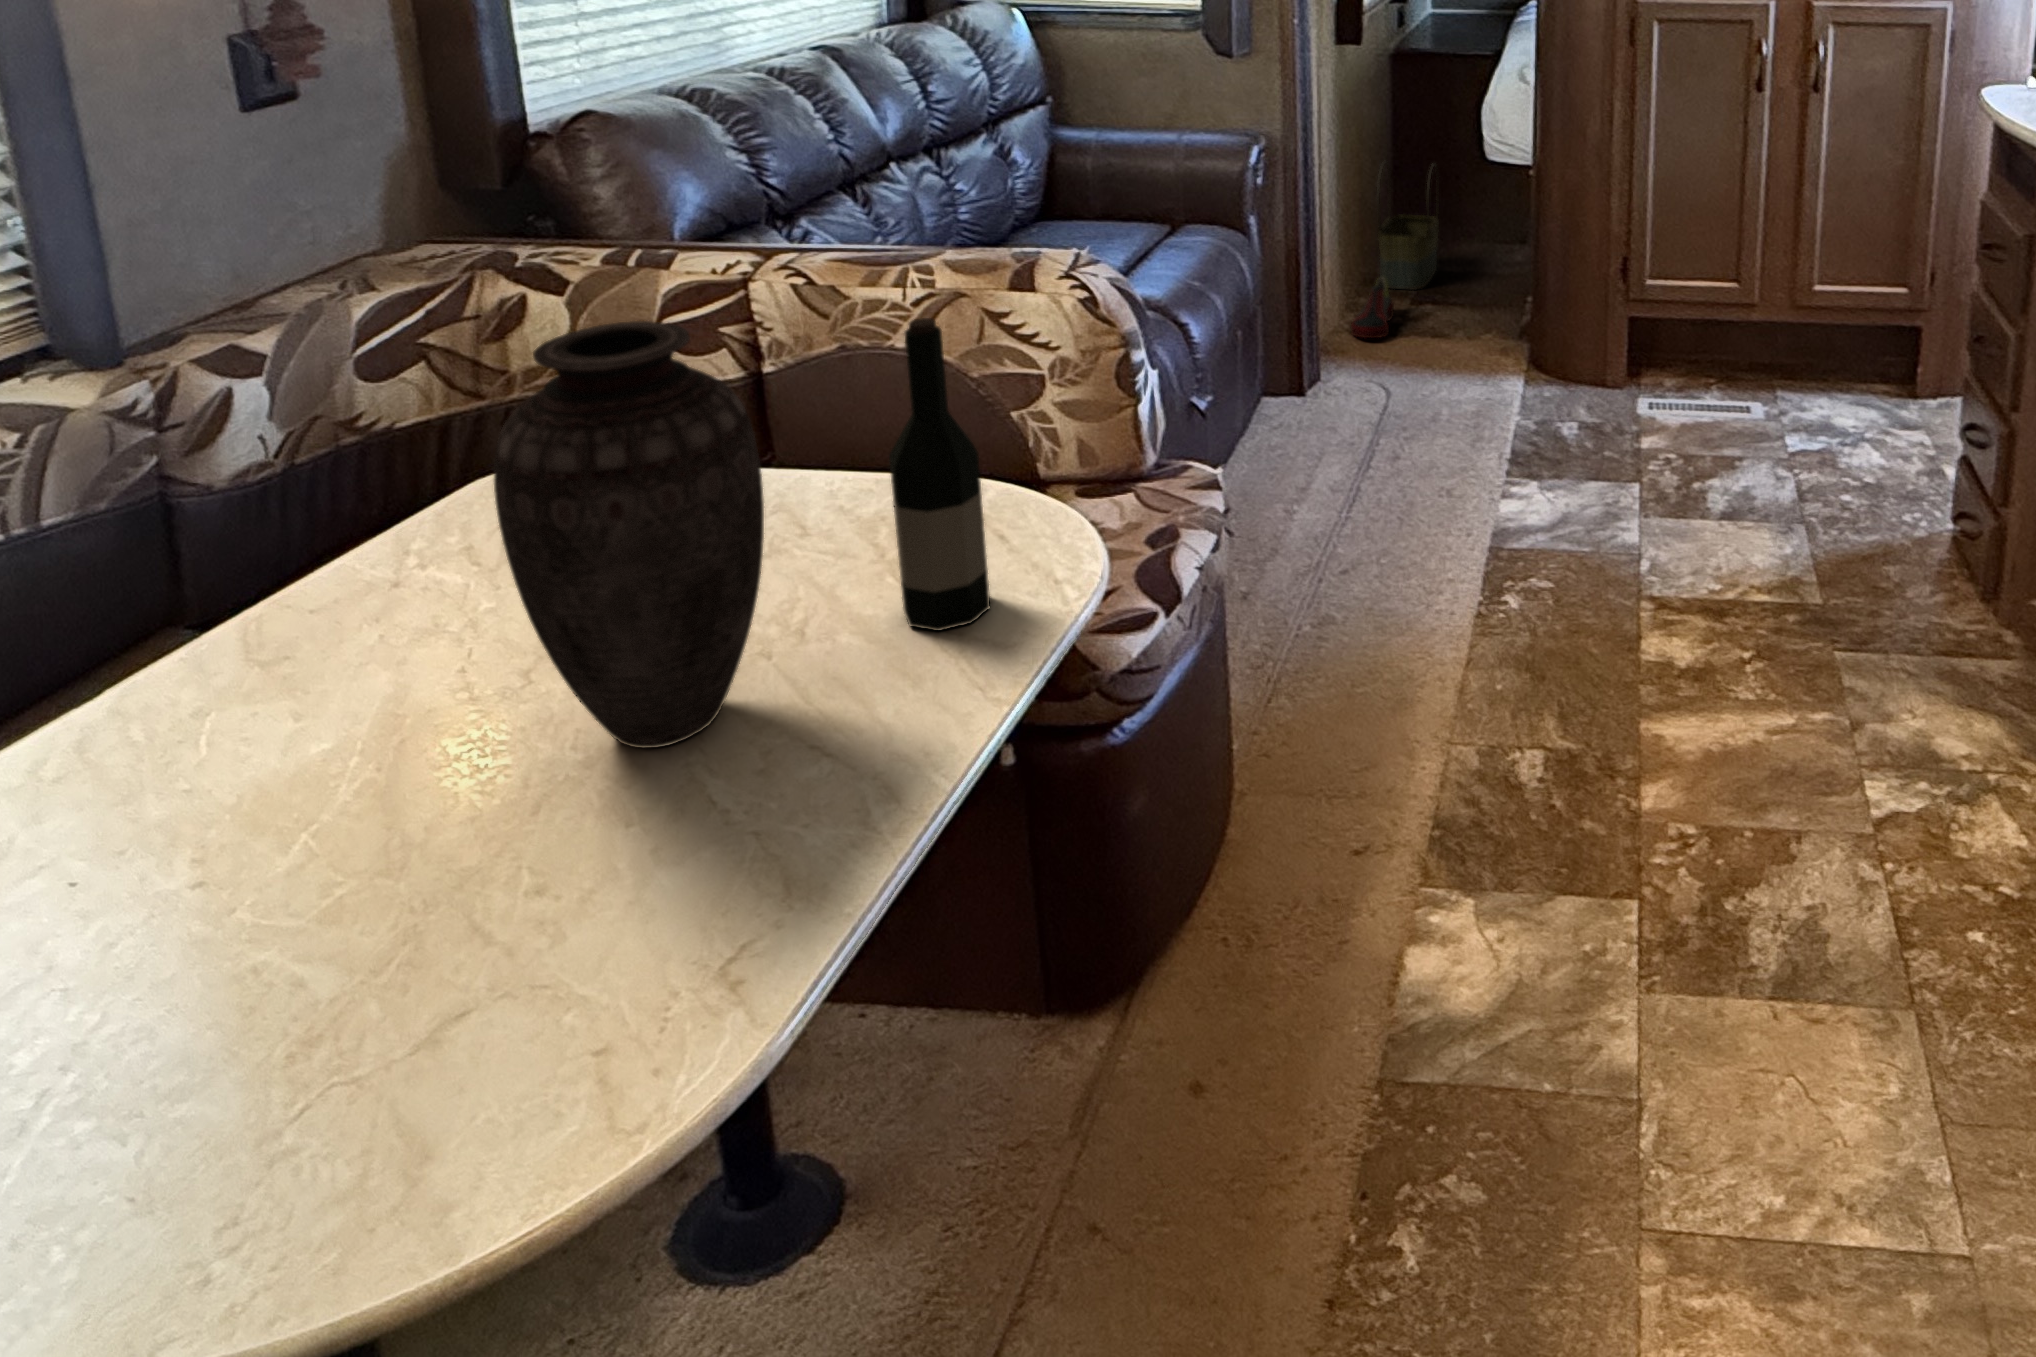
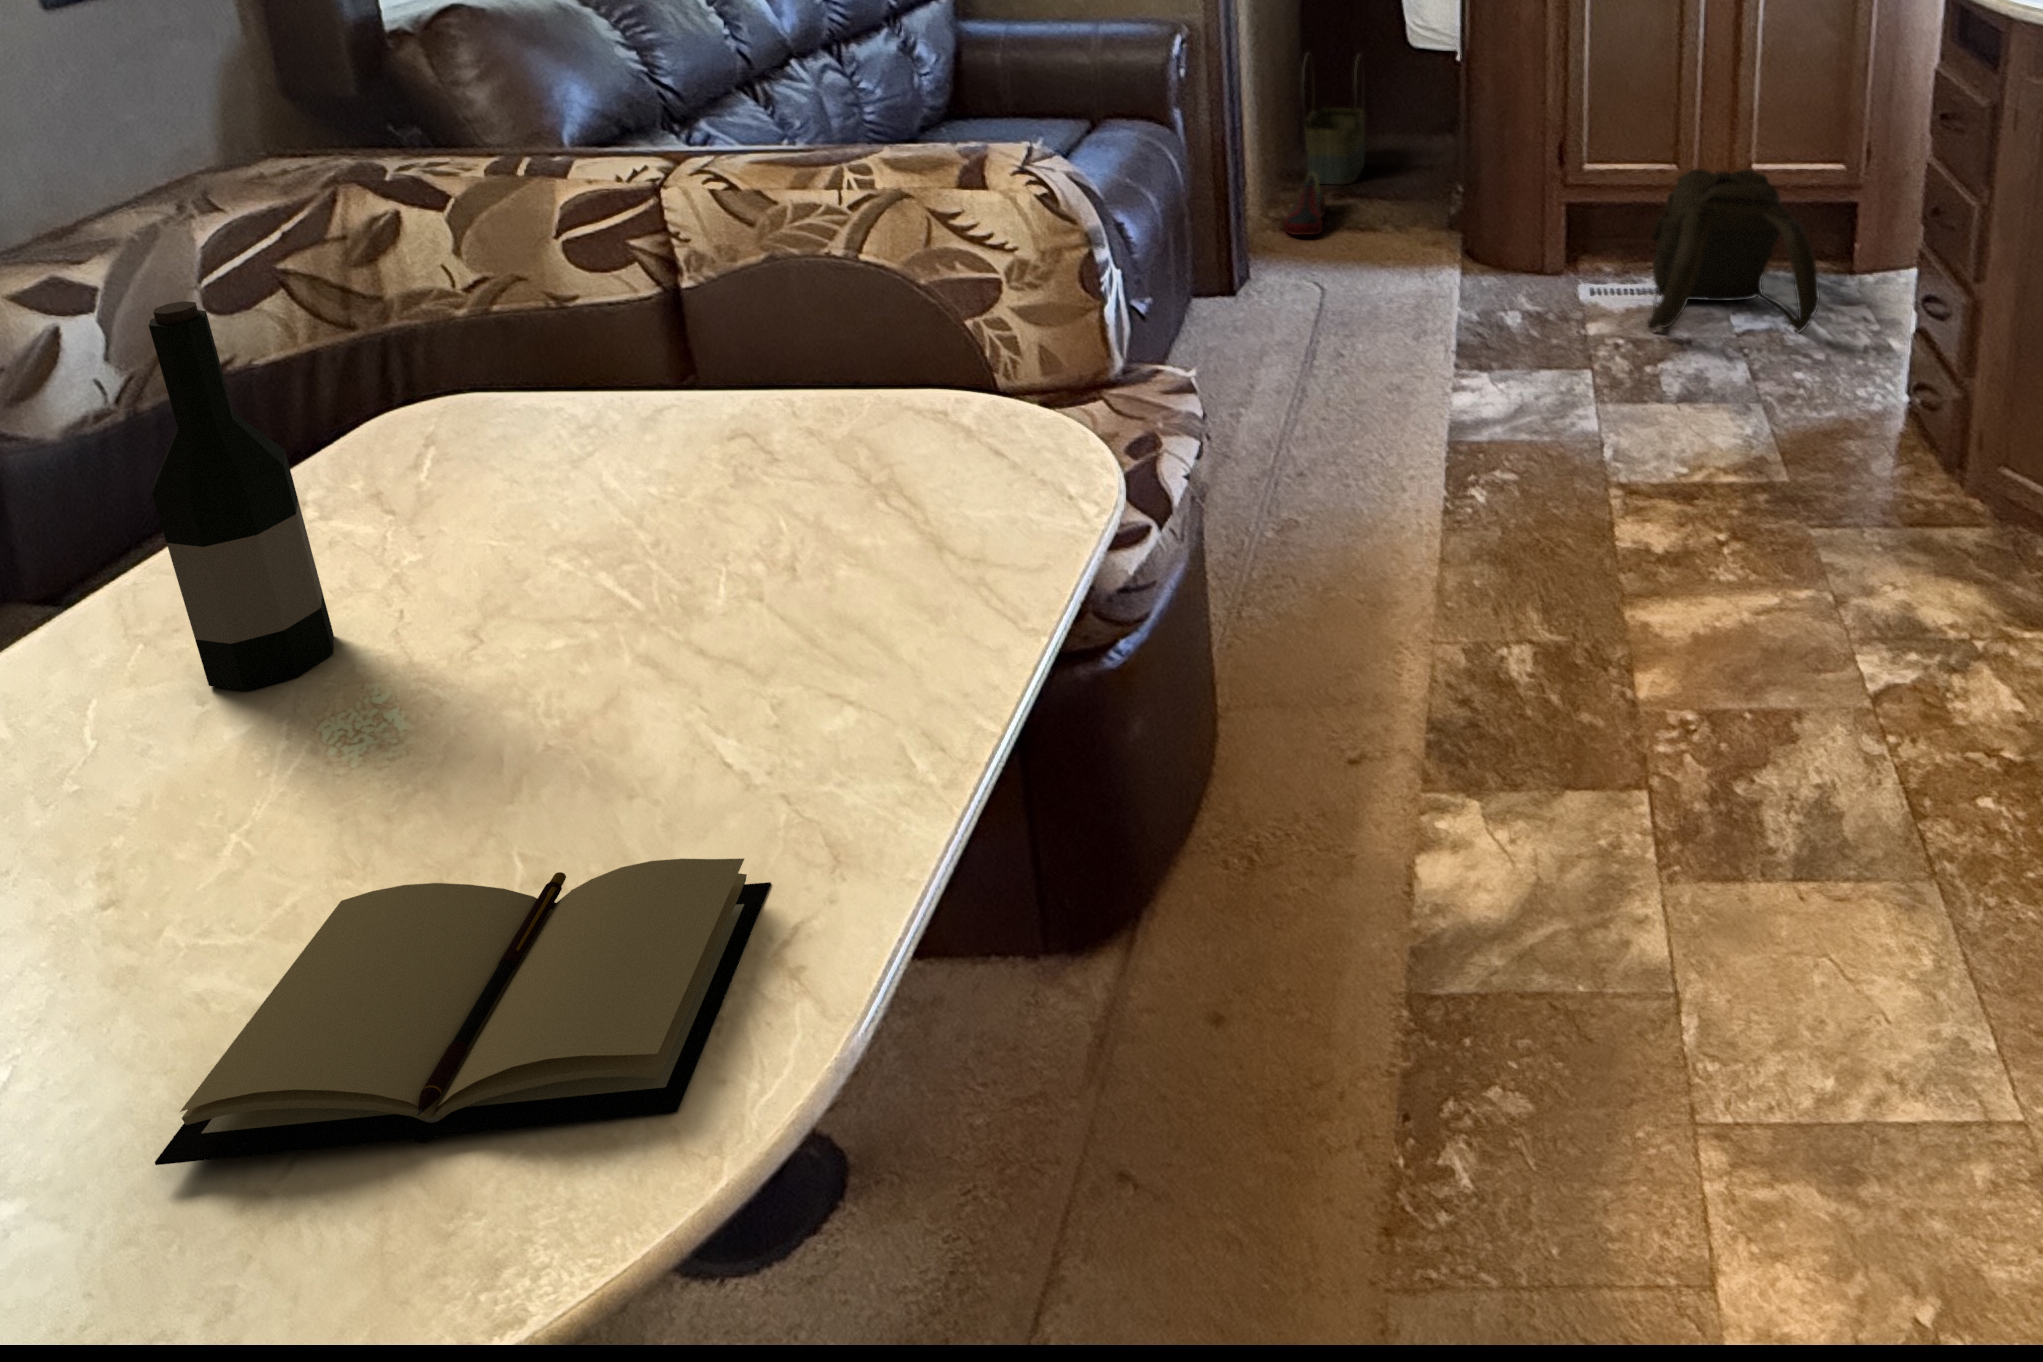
backpack: none [1694,285,1866,454] -> present [1648,168,1820,333]
wine bottle: present [889,318,990,631] -> present [149,301,334,691]
vase: present [494,321,764,748] -> none [435,230,755,710]
book: none [198,881,734,1108] -> present [155,858,771,1165]

